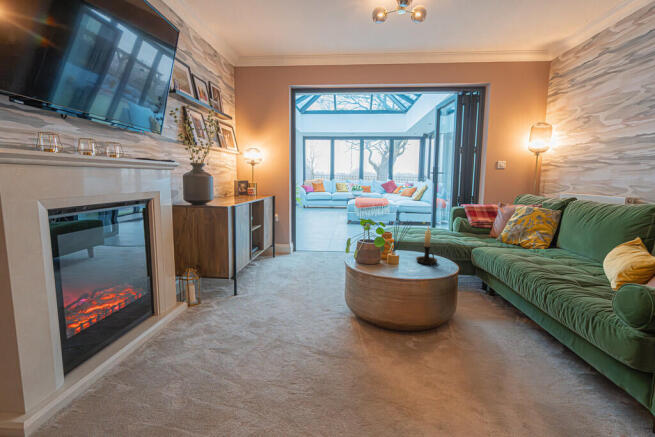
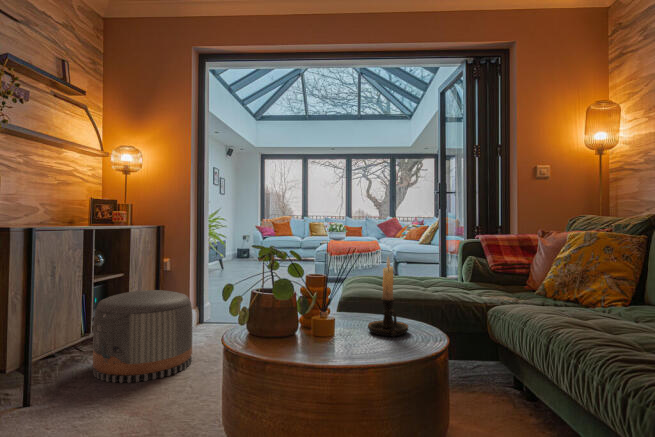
pouf: none [256,236,305,284] -> present [93,290,192,383]

